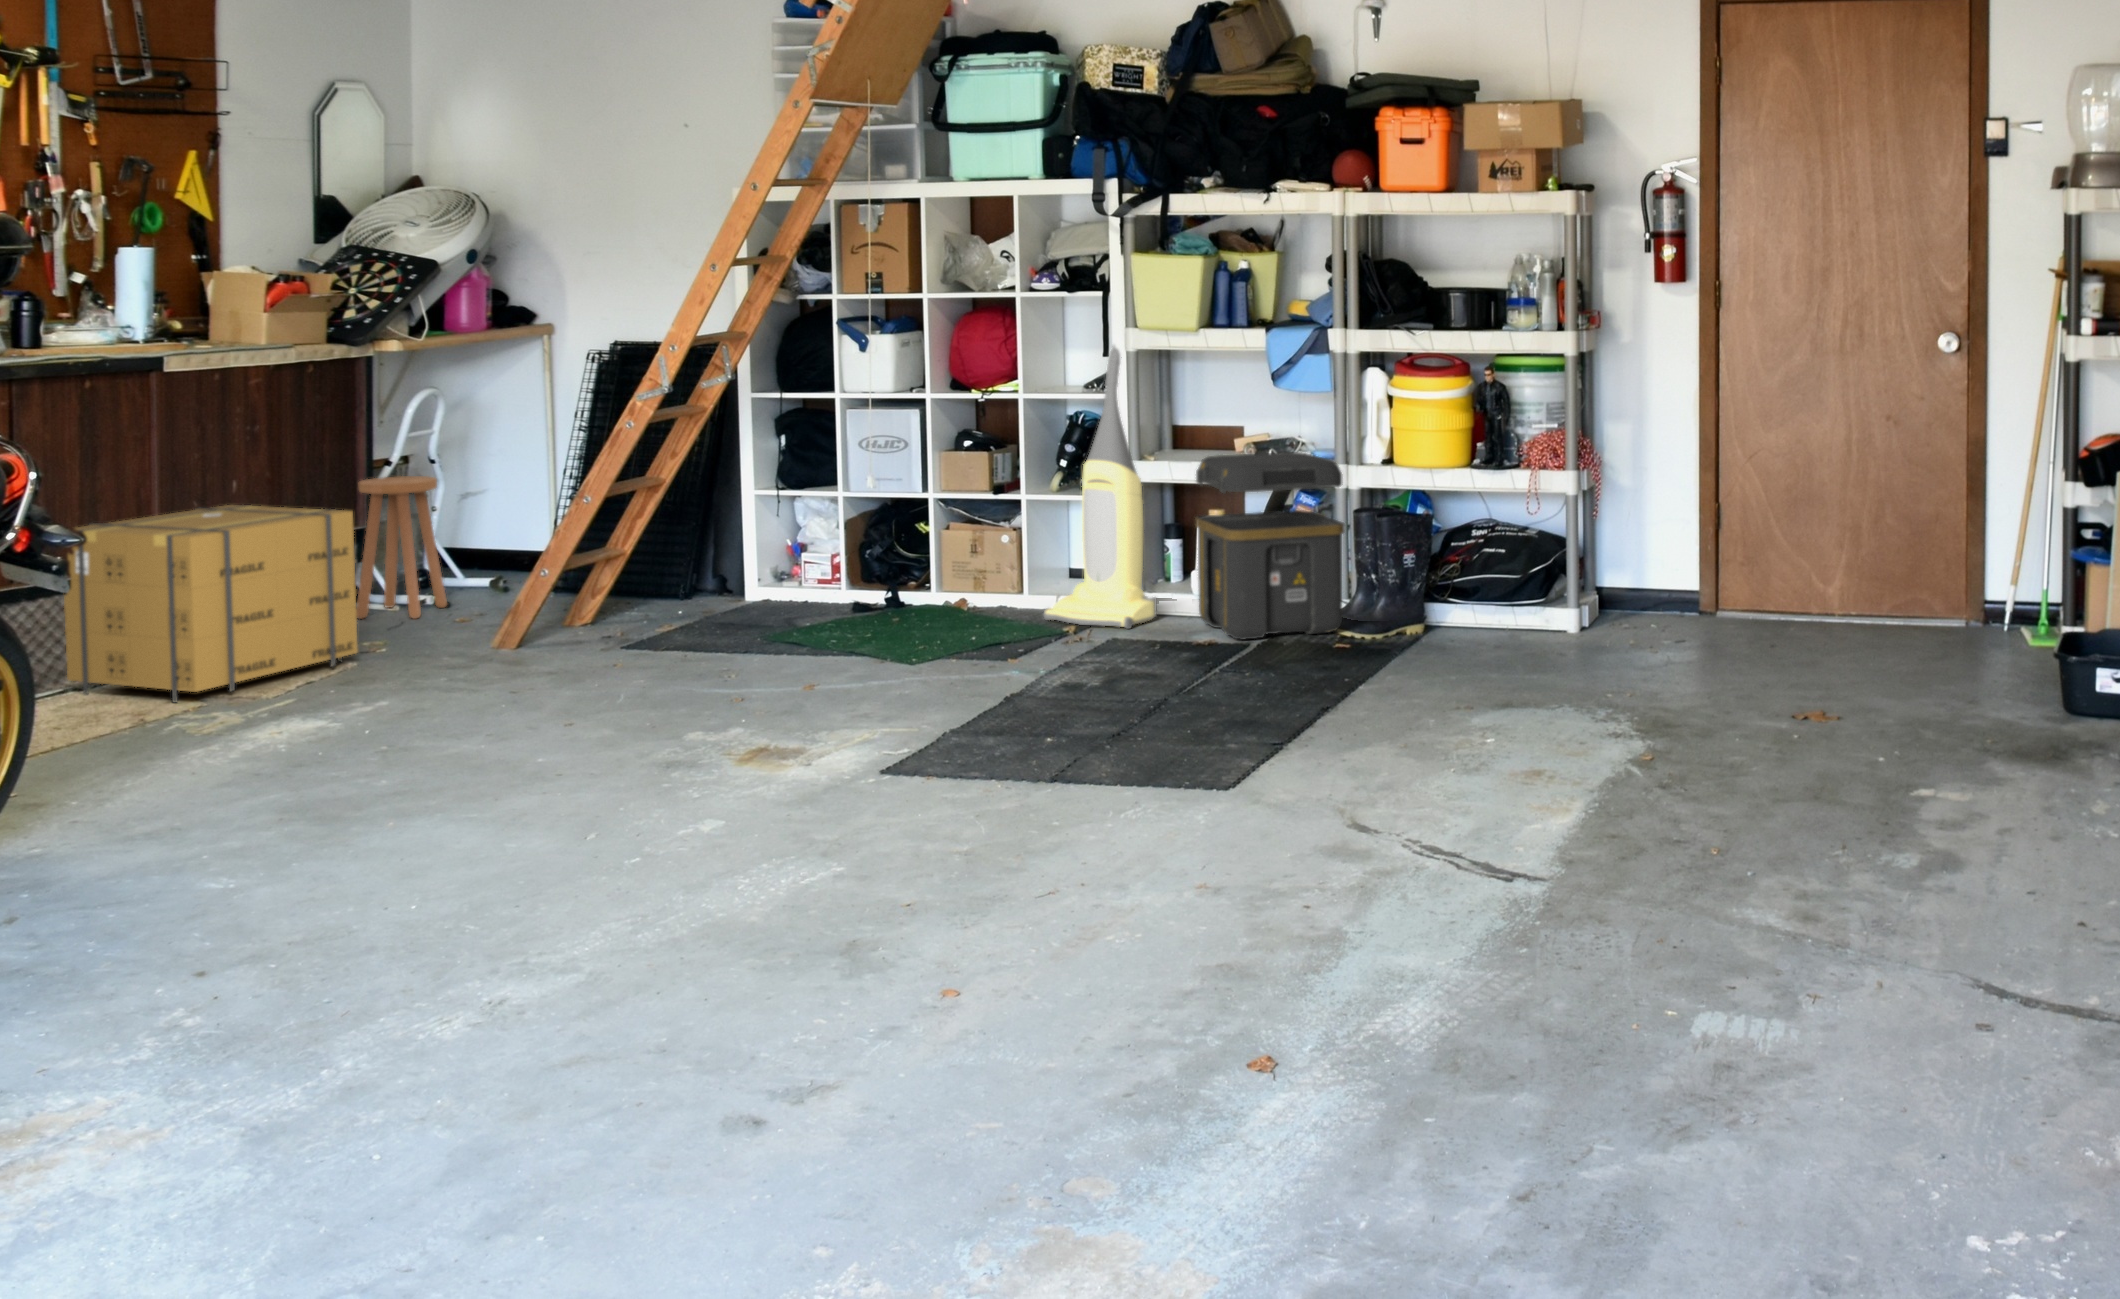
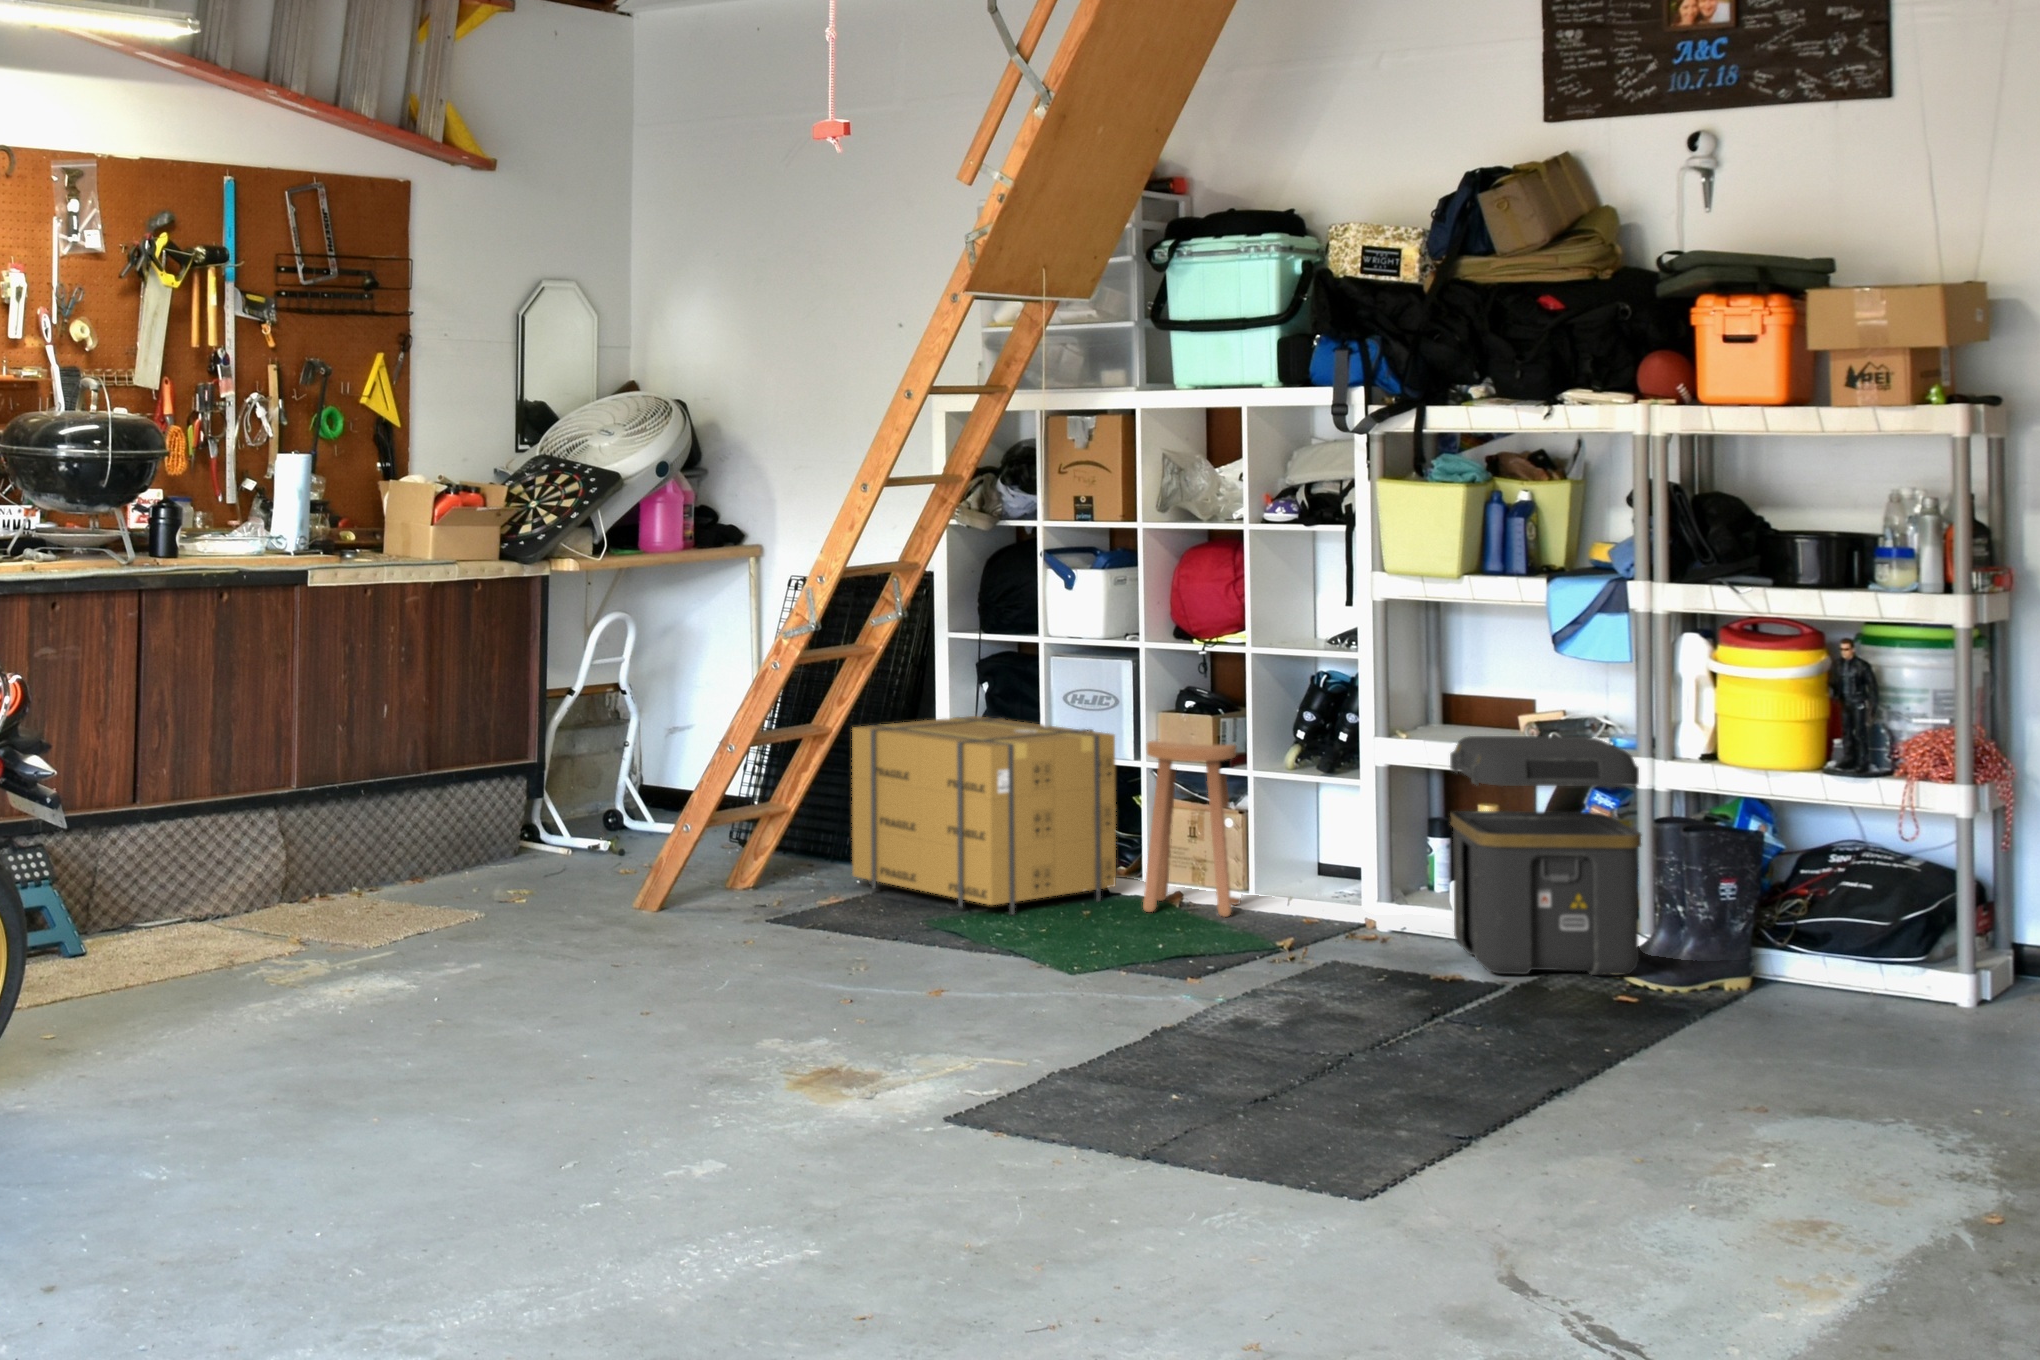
vacuum cleaner: present [1043,346,1157,629] -> none [1263,585,1404,948]
stool: present [356,476,447,619] -> present [1143,739,1241,917]
cardboard box: present [64,505,358,703] -> present [852,716,1116,915]

